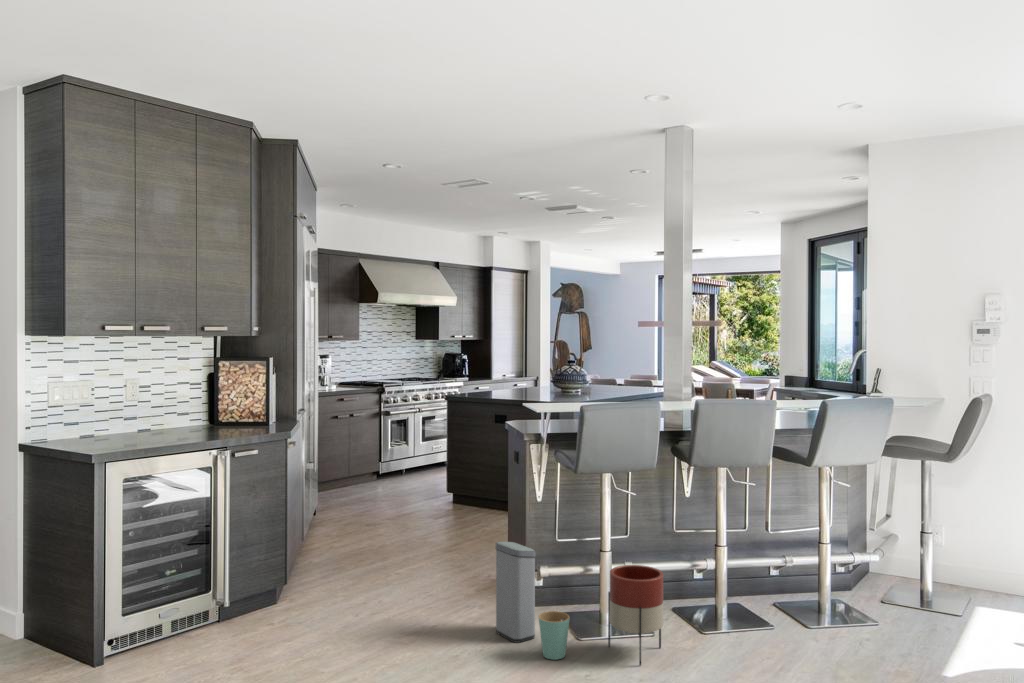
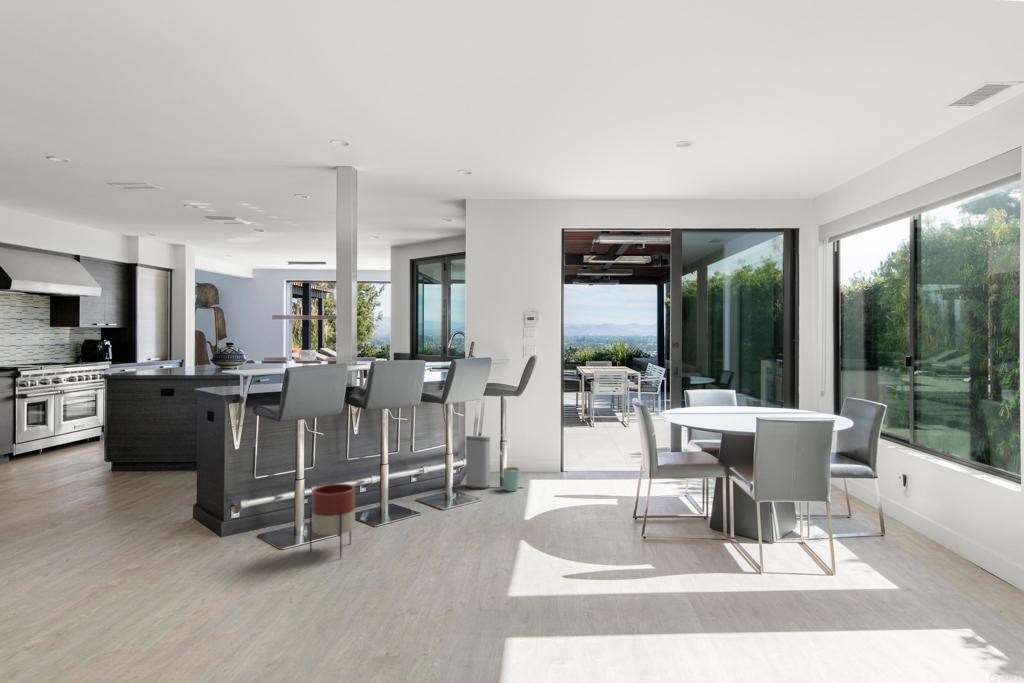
trash can: present [496,542,570,660] -> present [466,436,520,491]

